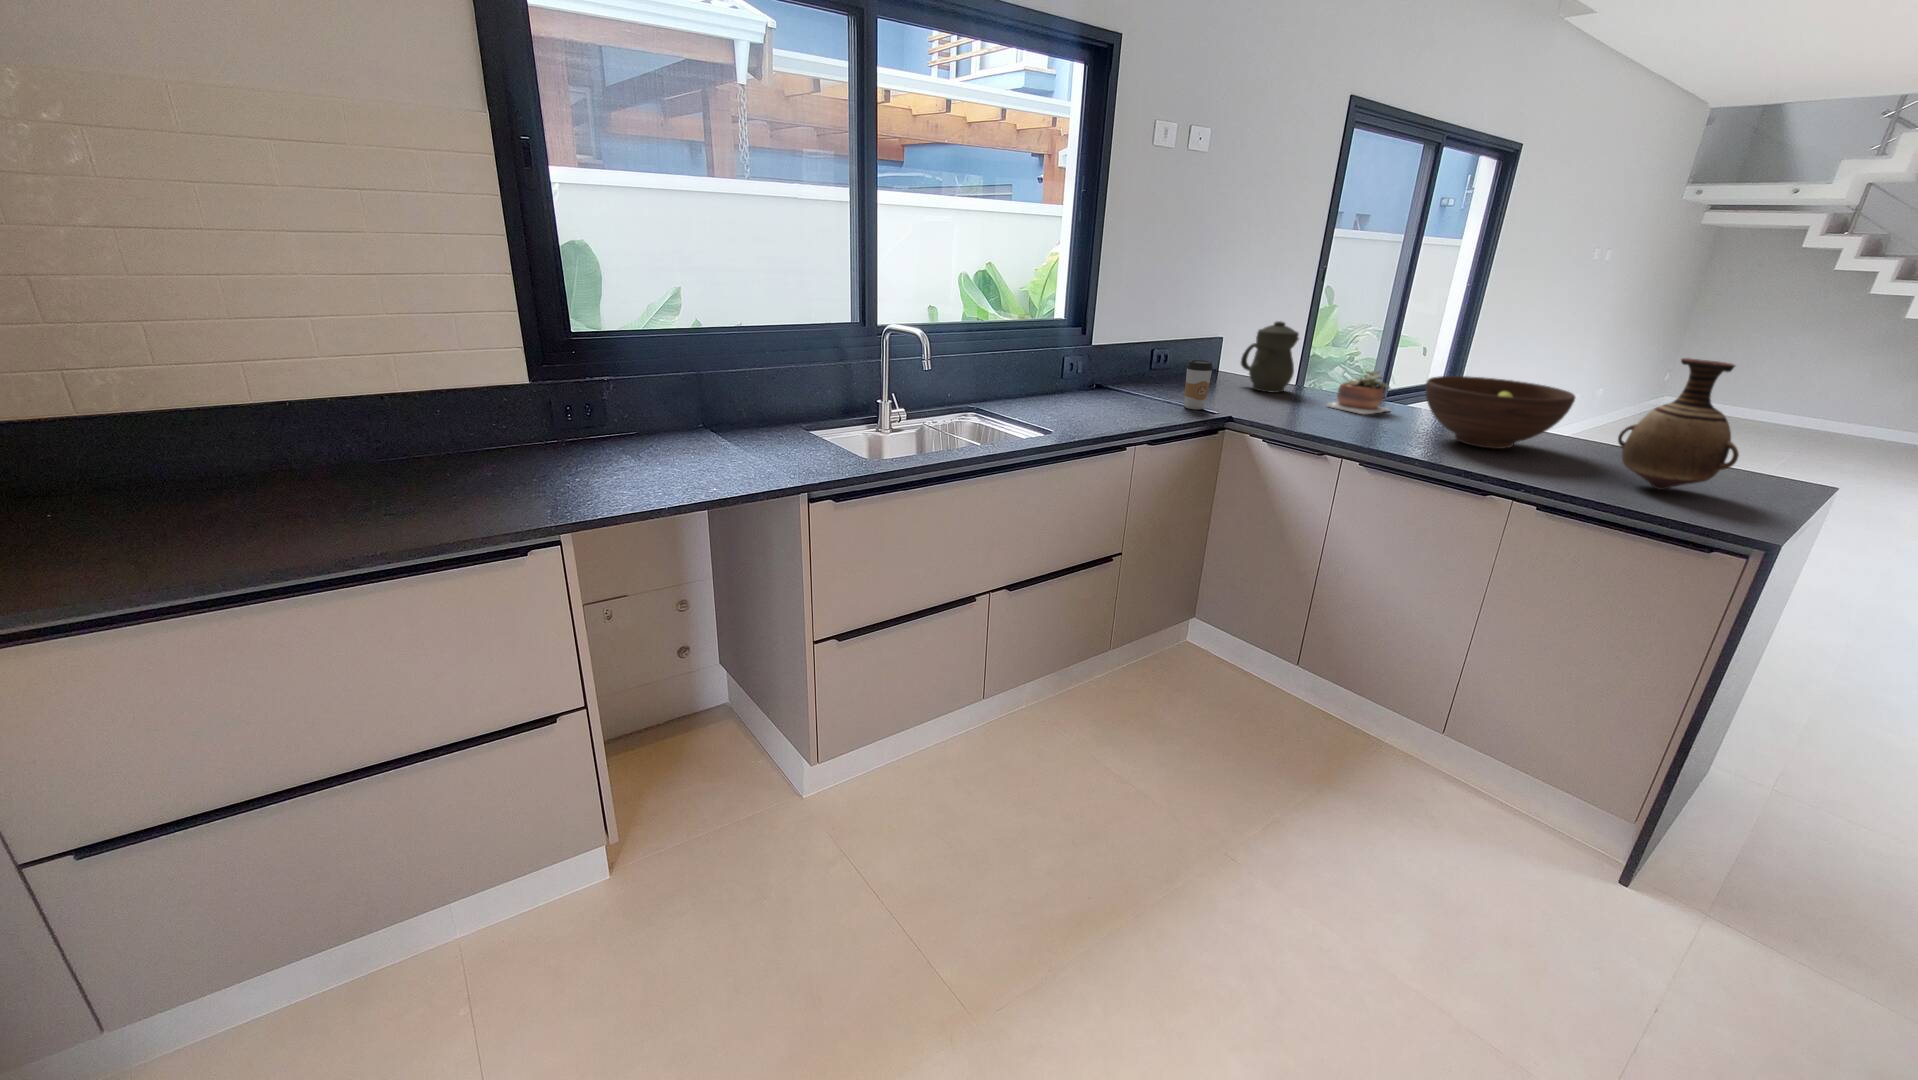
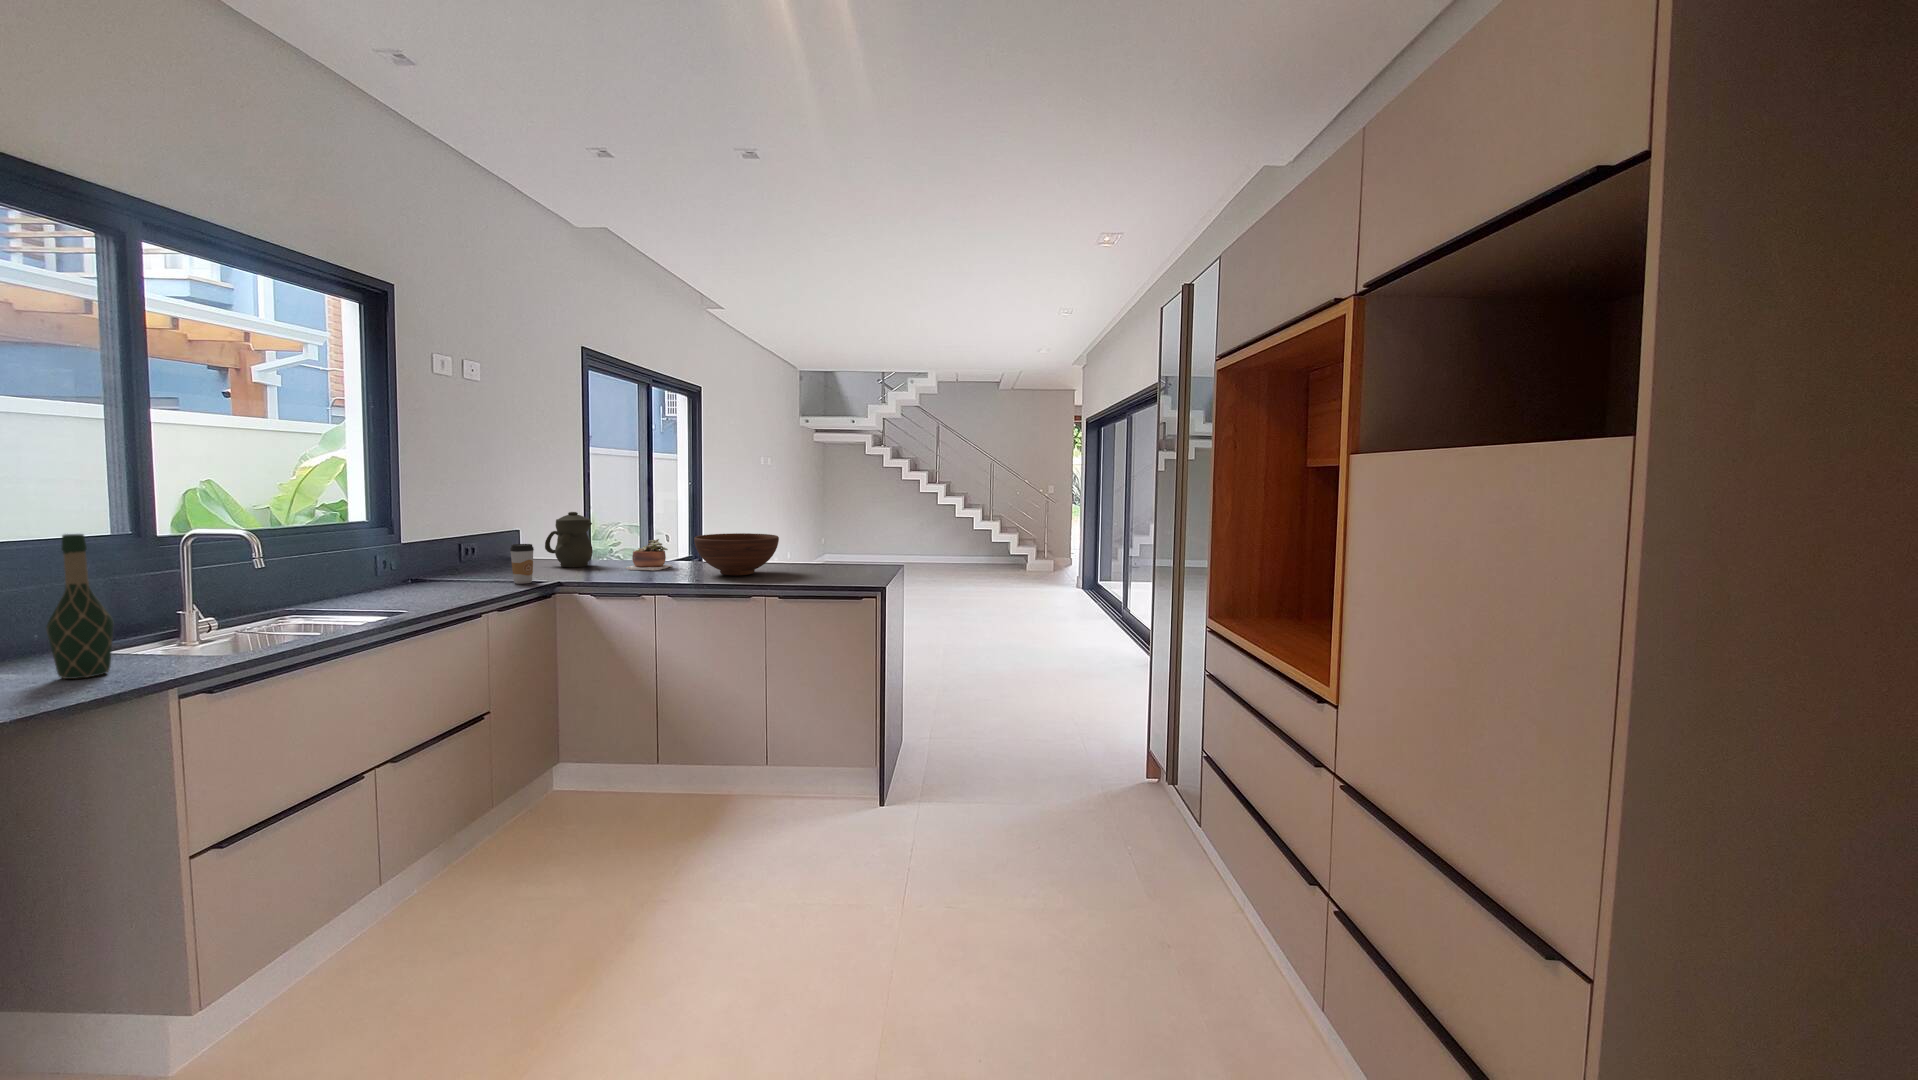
wine bottle: none [741,327,784,463] -> present [46,534,114,679]
vase: present [1618,358,1739,490] -> none [805,507,857,579]

